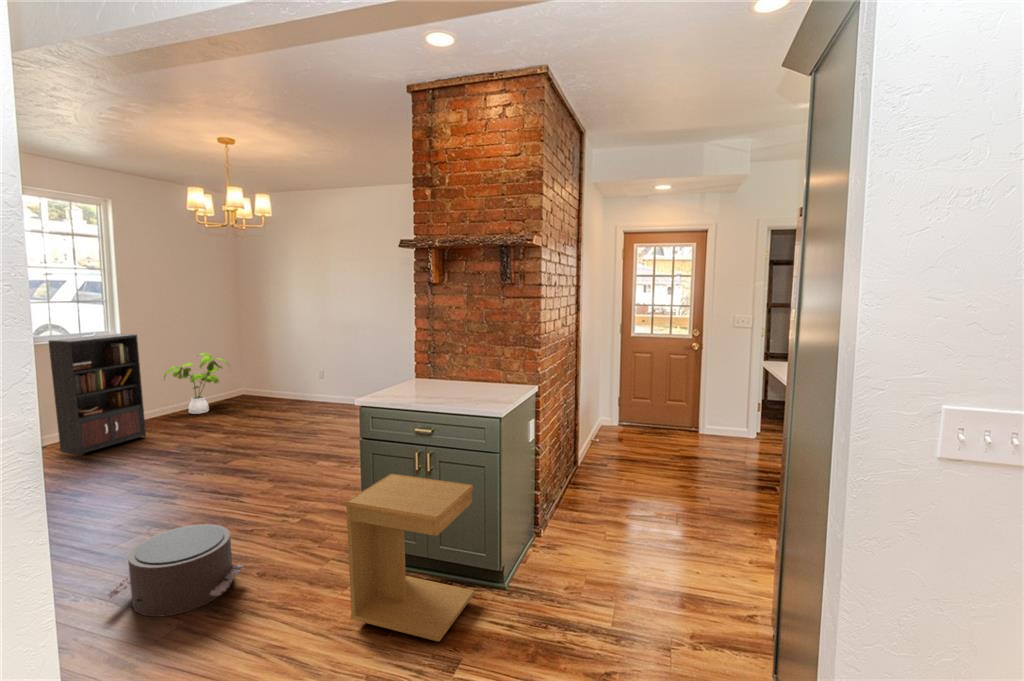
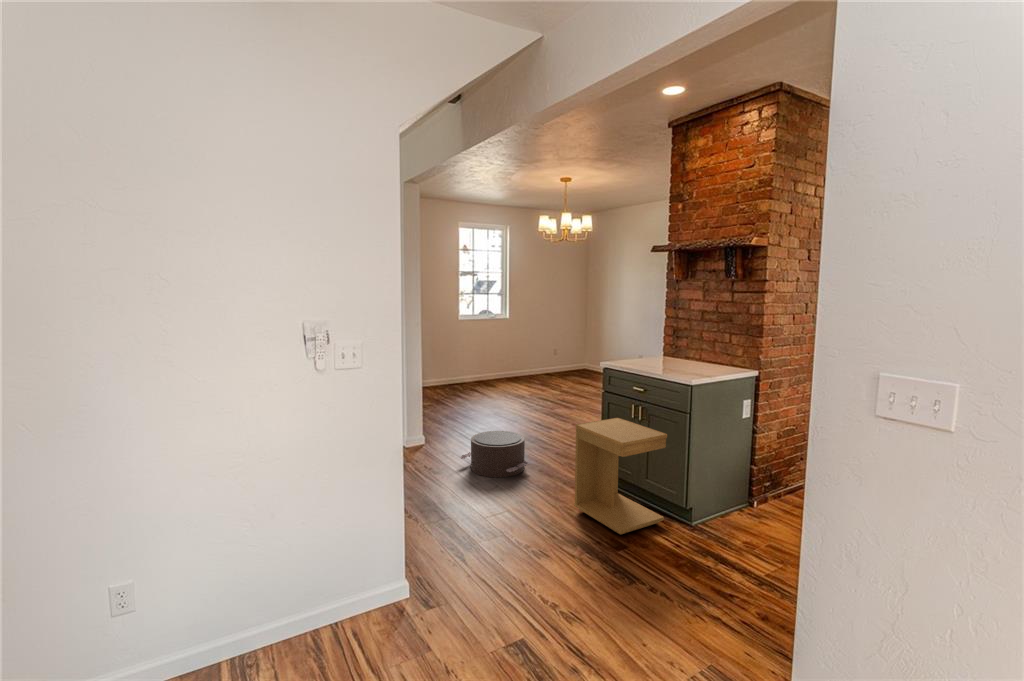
bookcase: present [49,334,146,455] -> none [467,313,514,390]
house plant: present [164,353,229,414] -> none [531,331,574,377]

